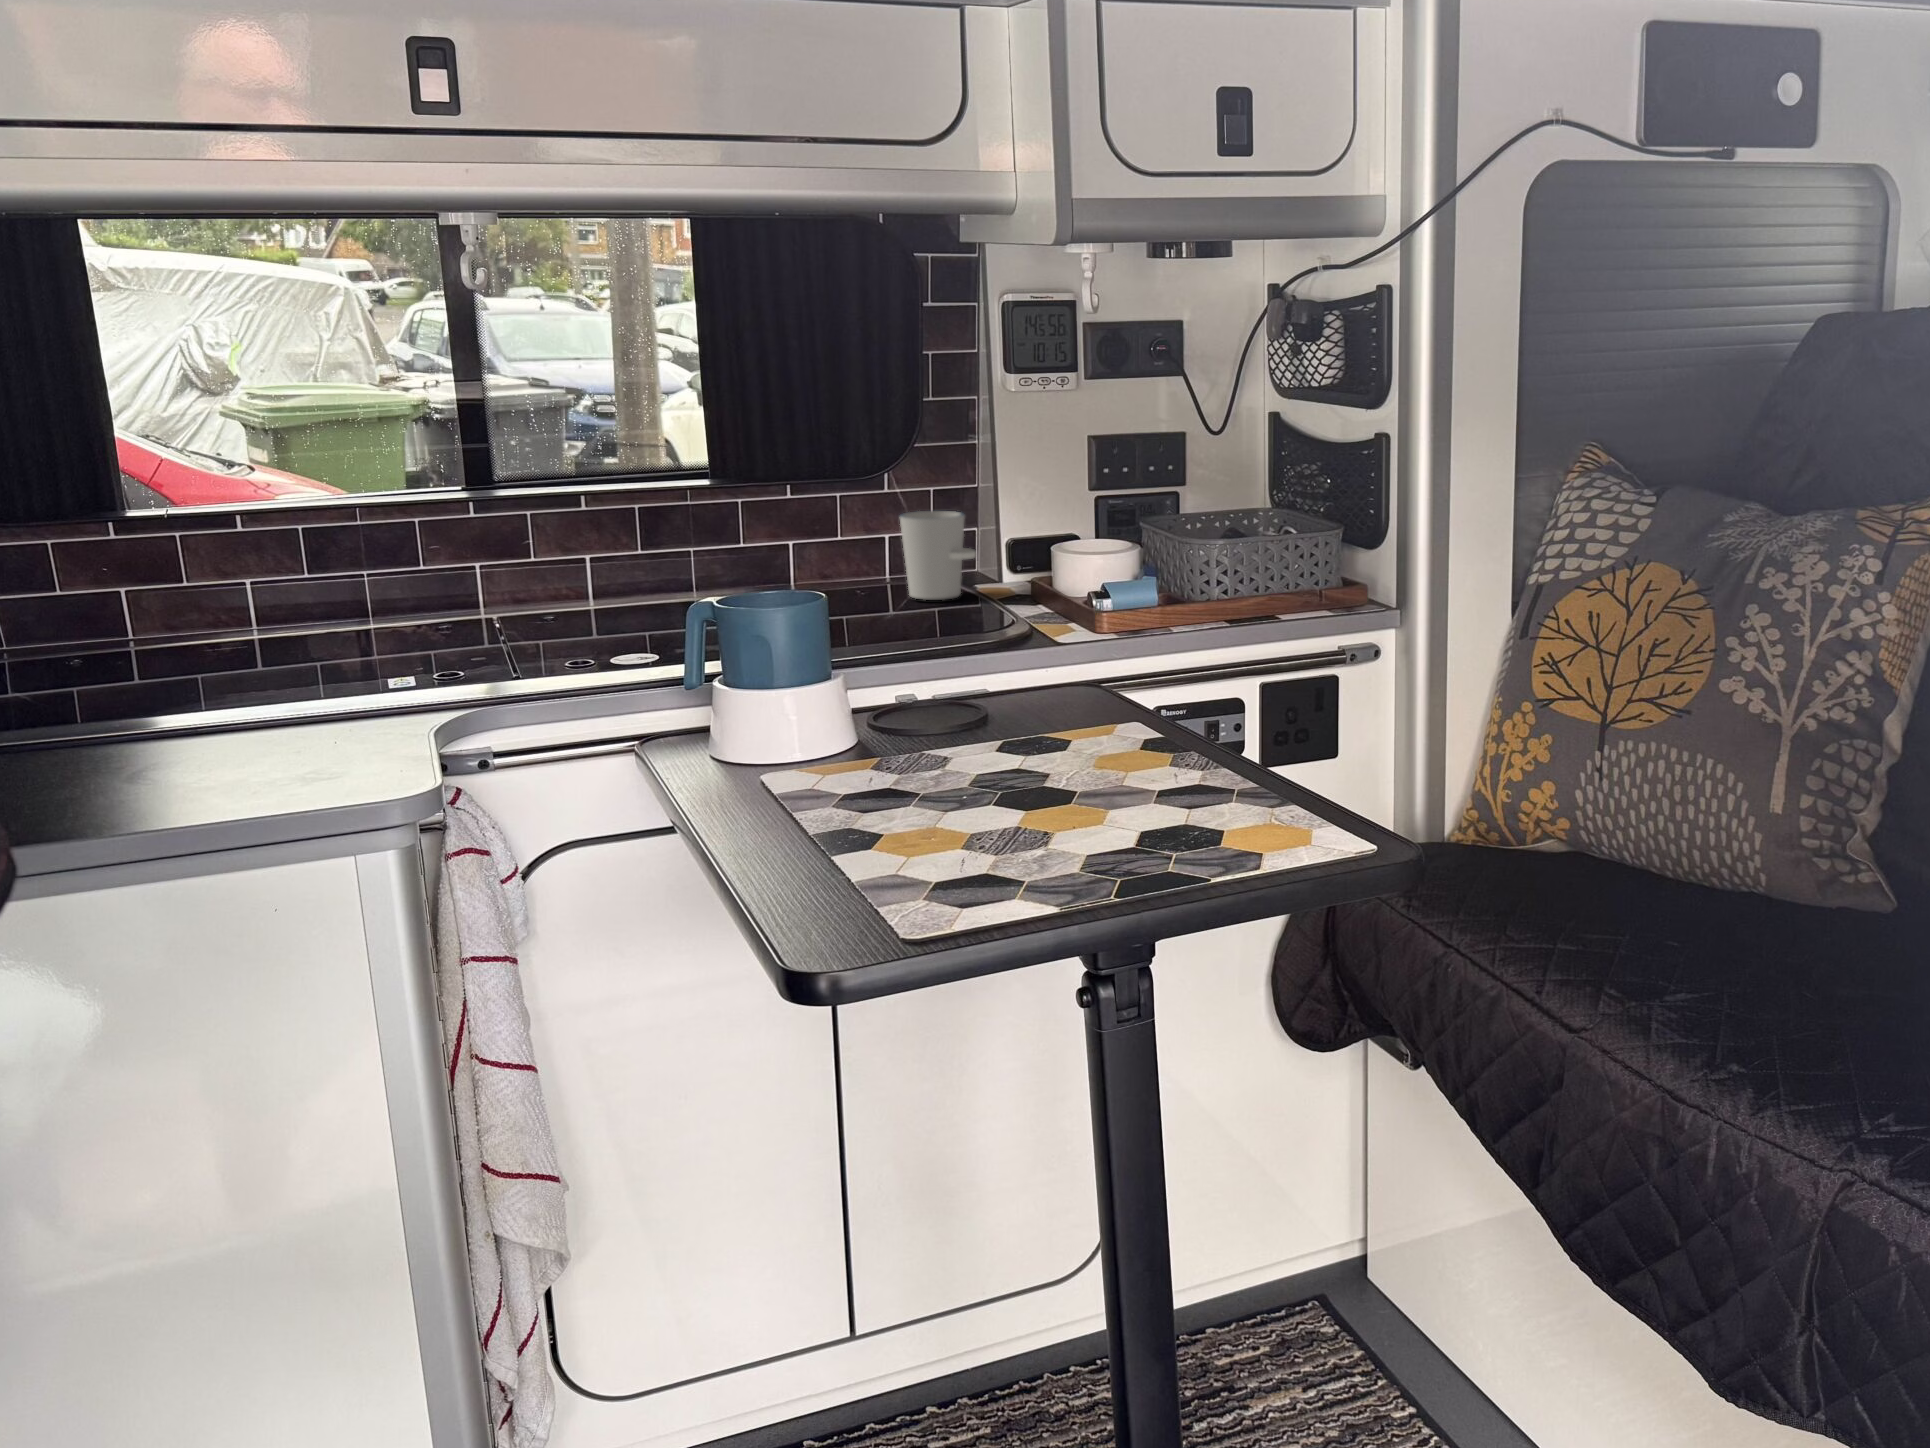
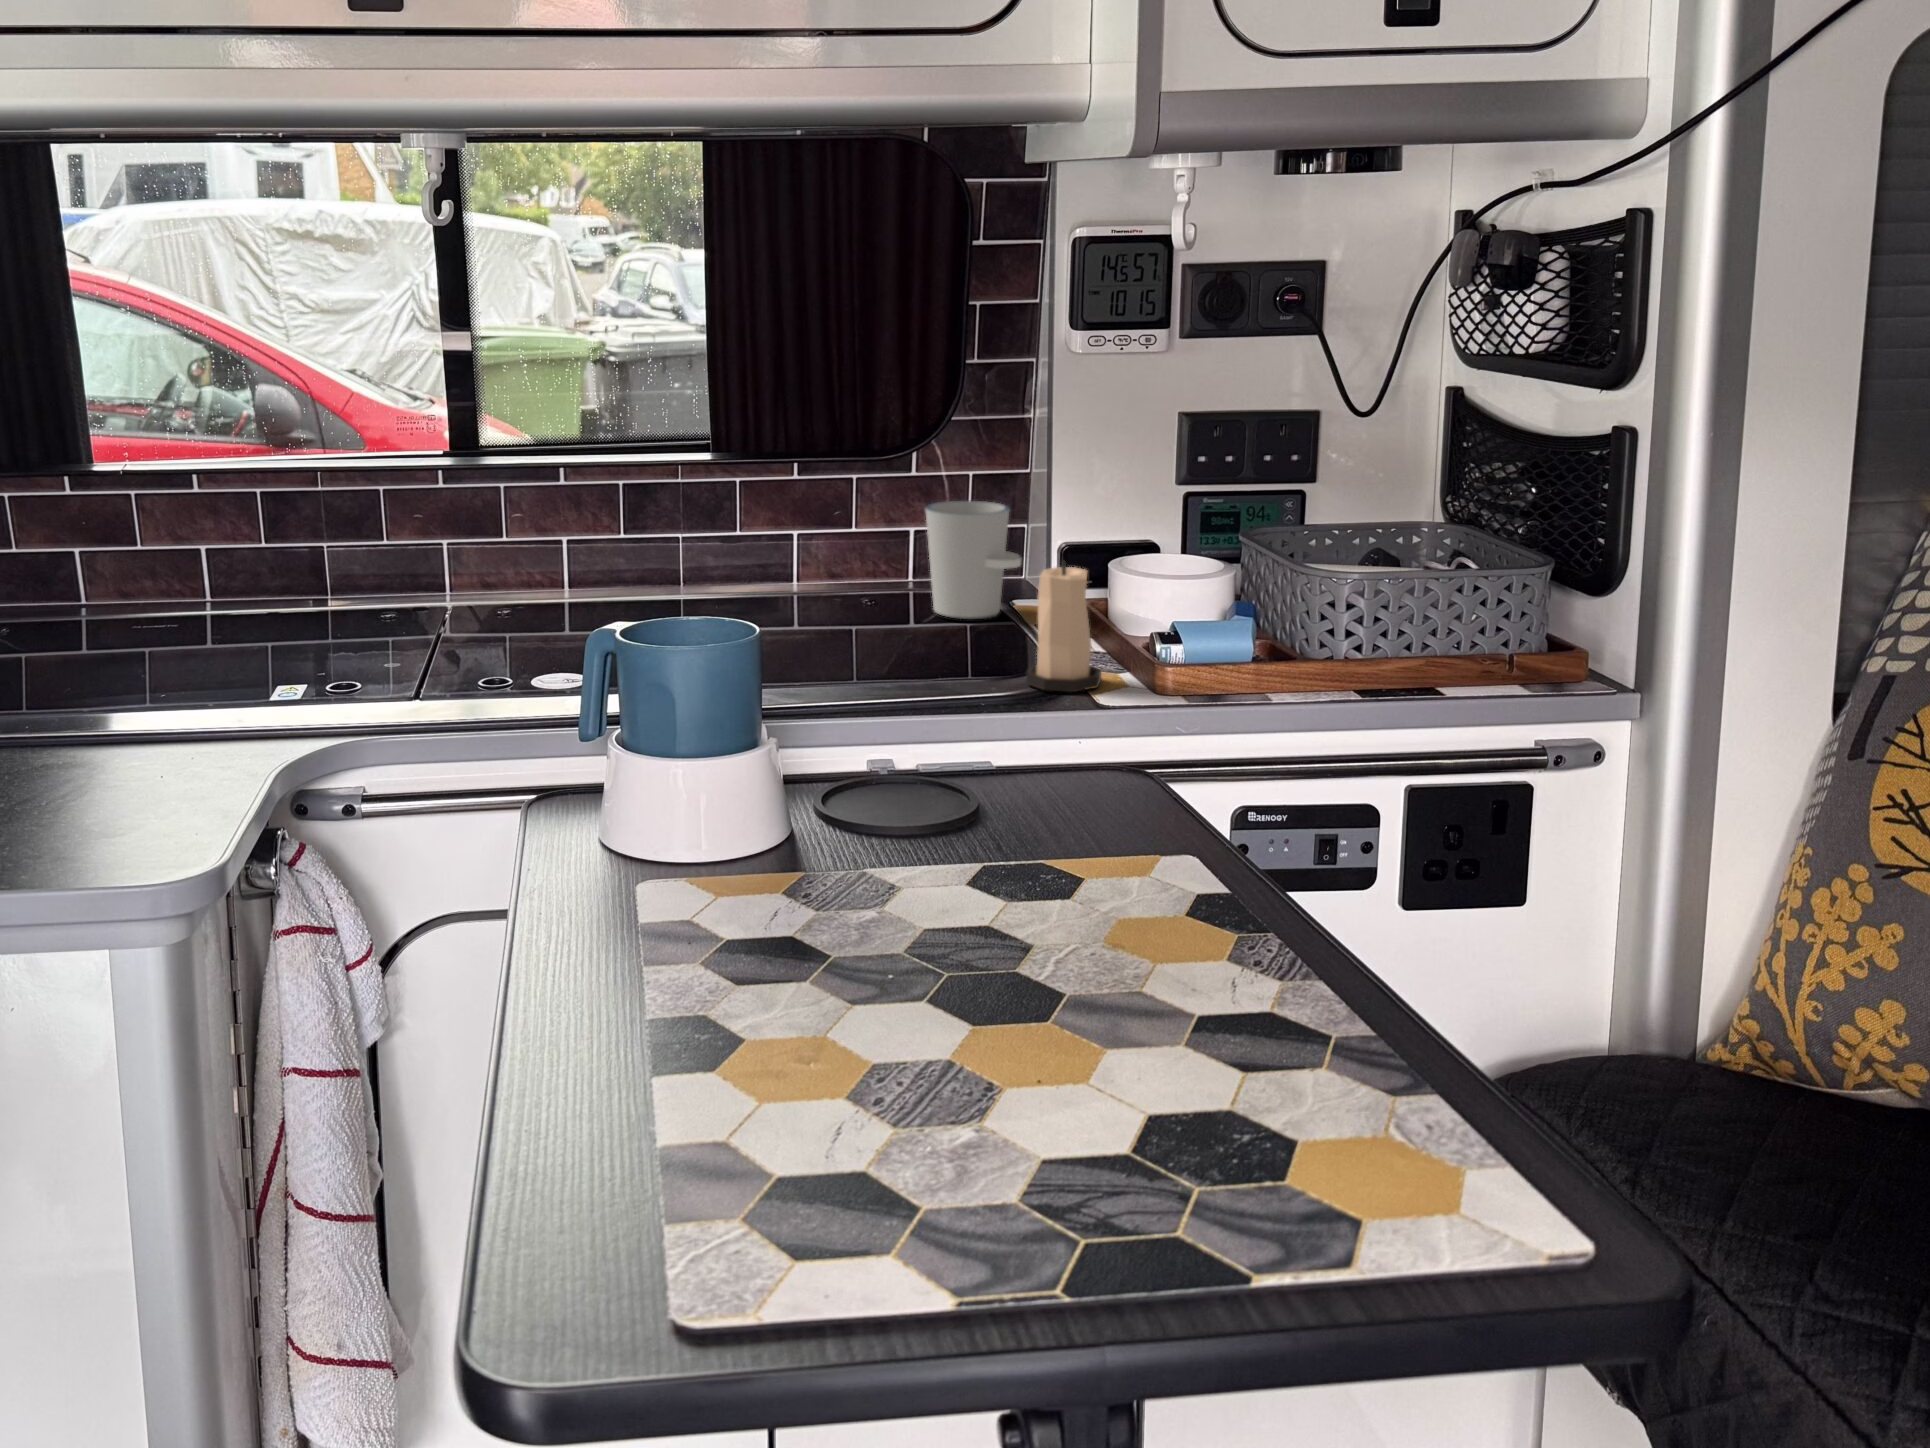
candle: none [997,541,1050,637] -> present [1026,561,1101,692]

